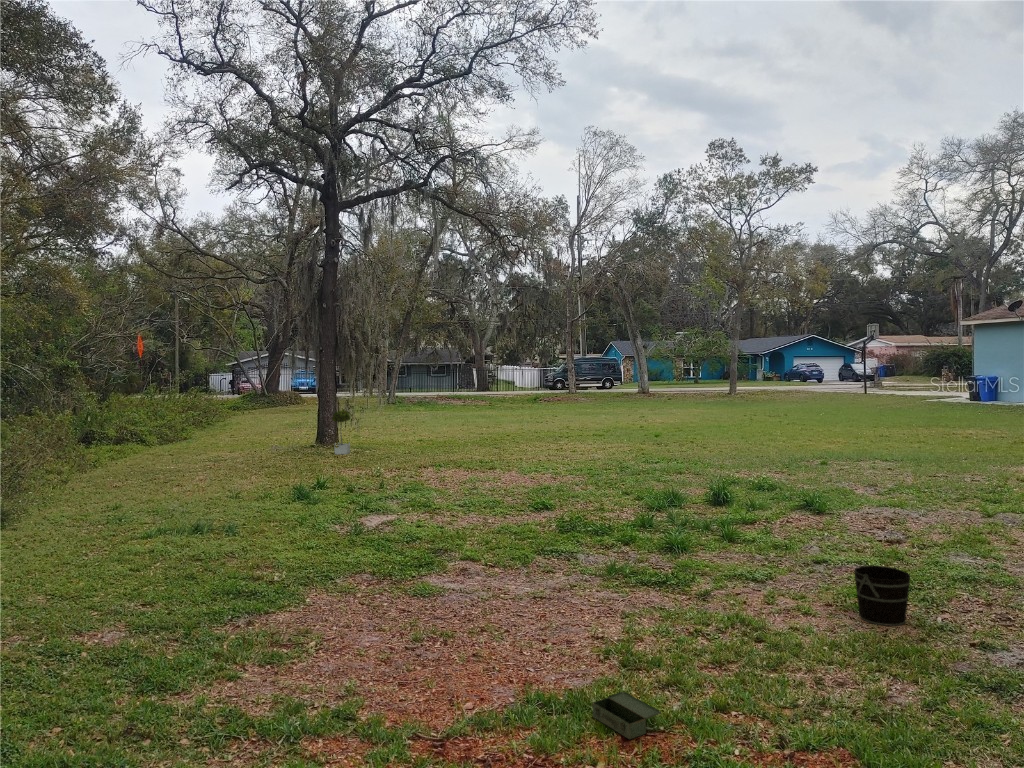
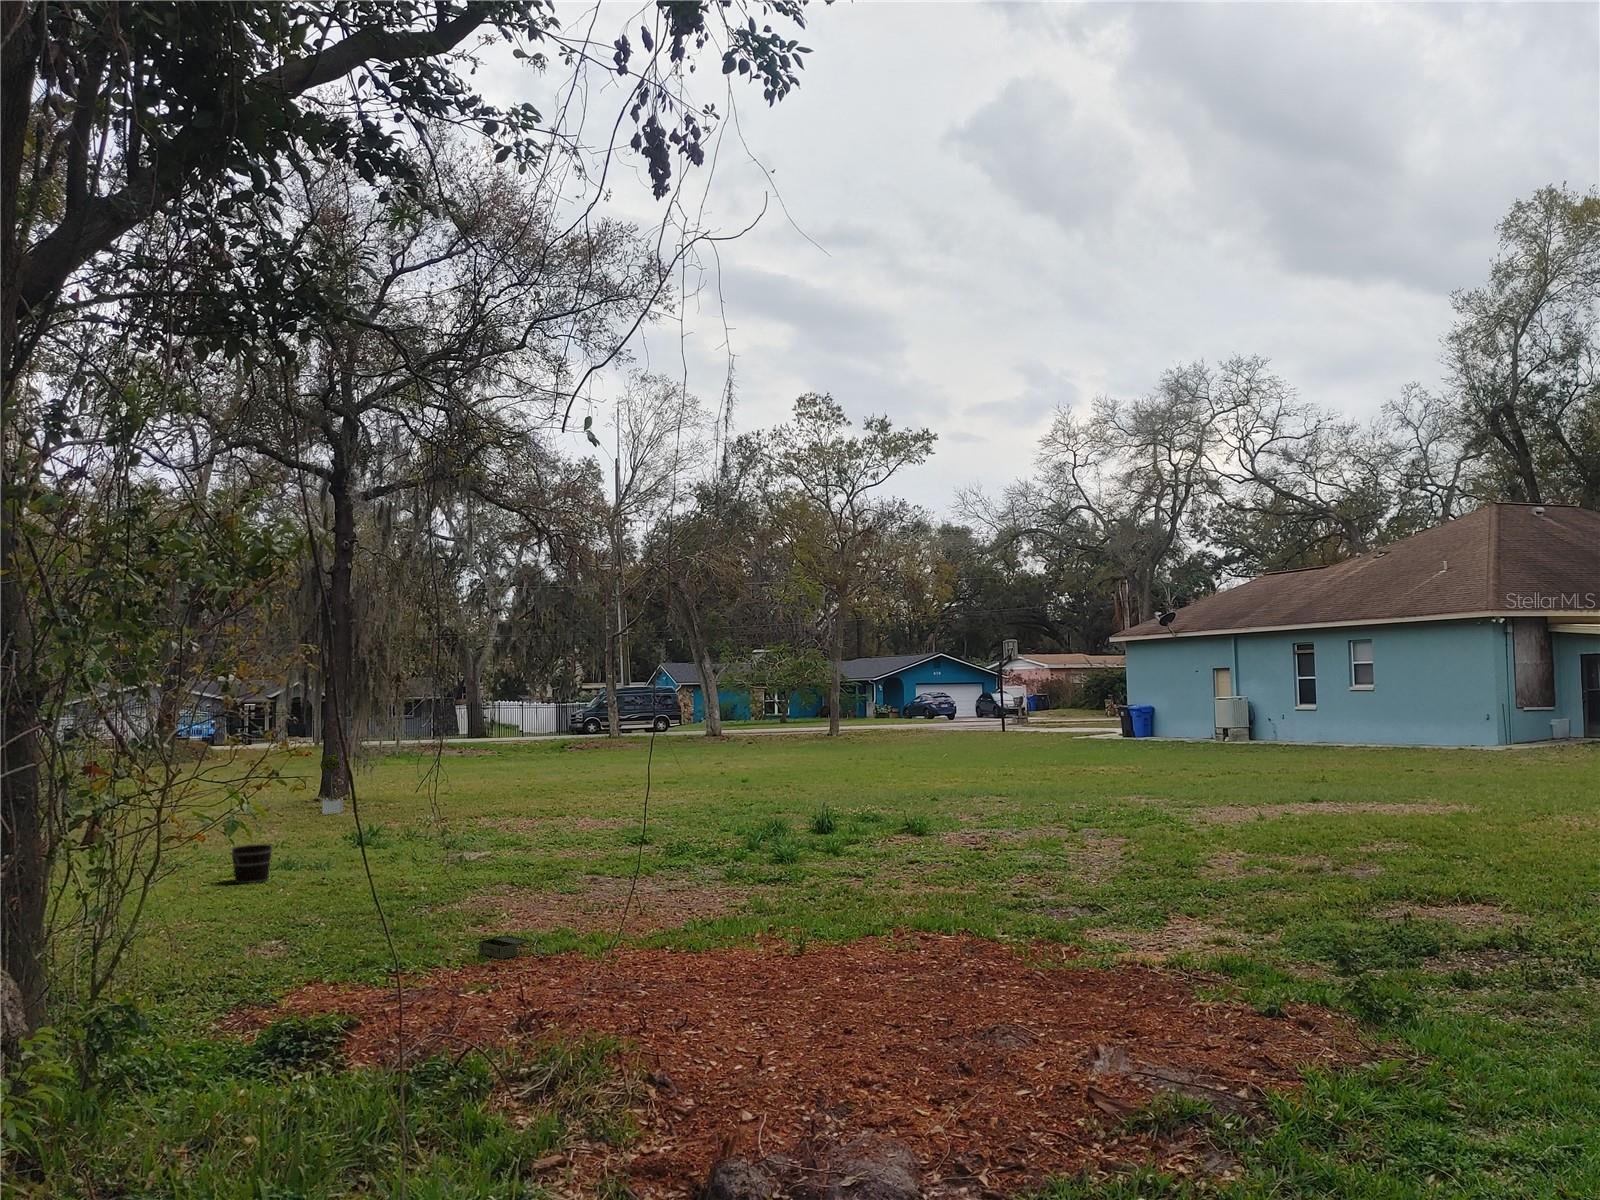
bucket: present [854,566,910,626] -> present [232,844,272,883]
toolbox: present [593,692,661,739] -> present [479,935,529,959]

